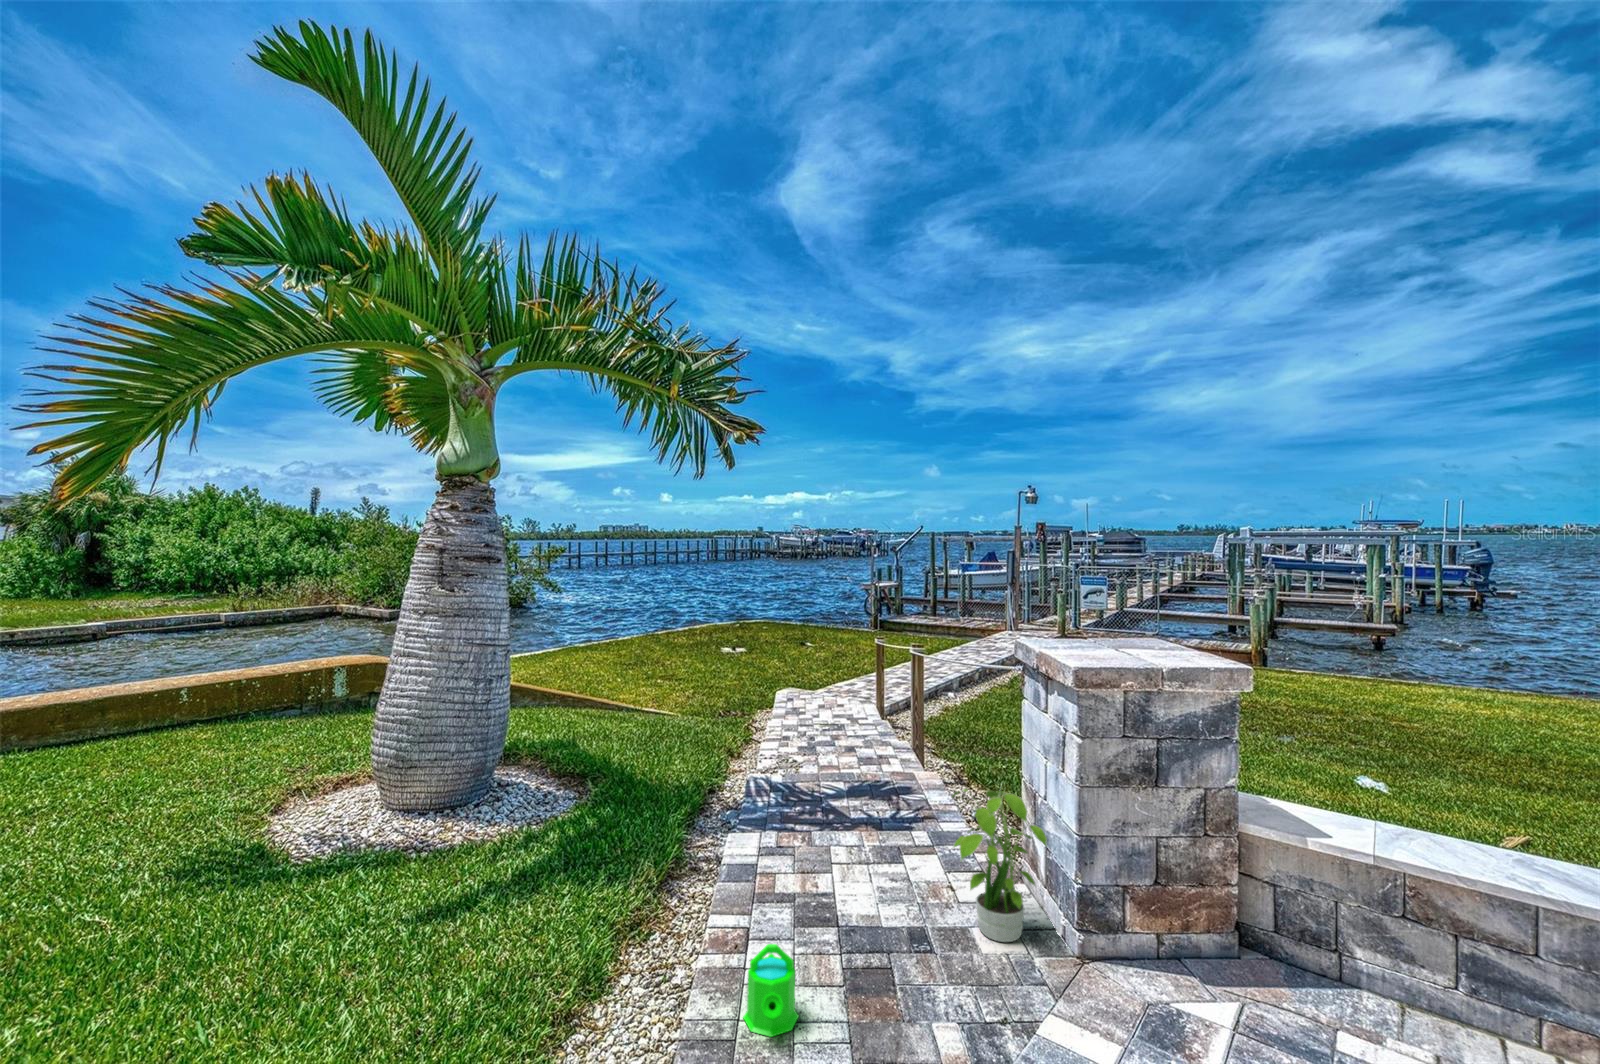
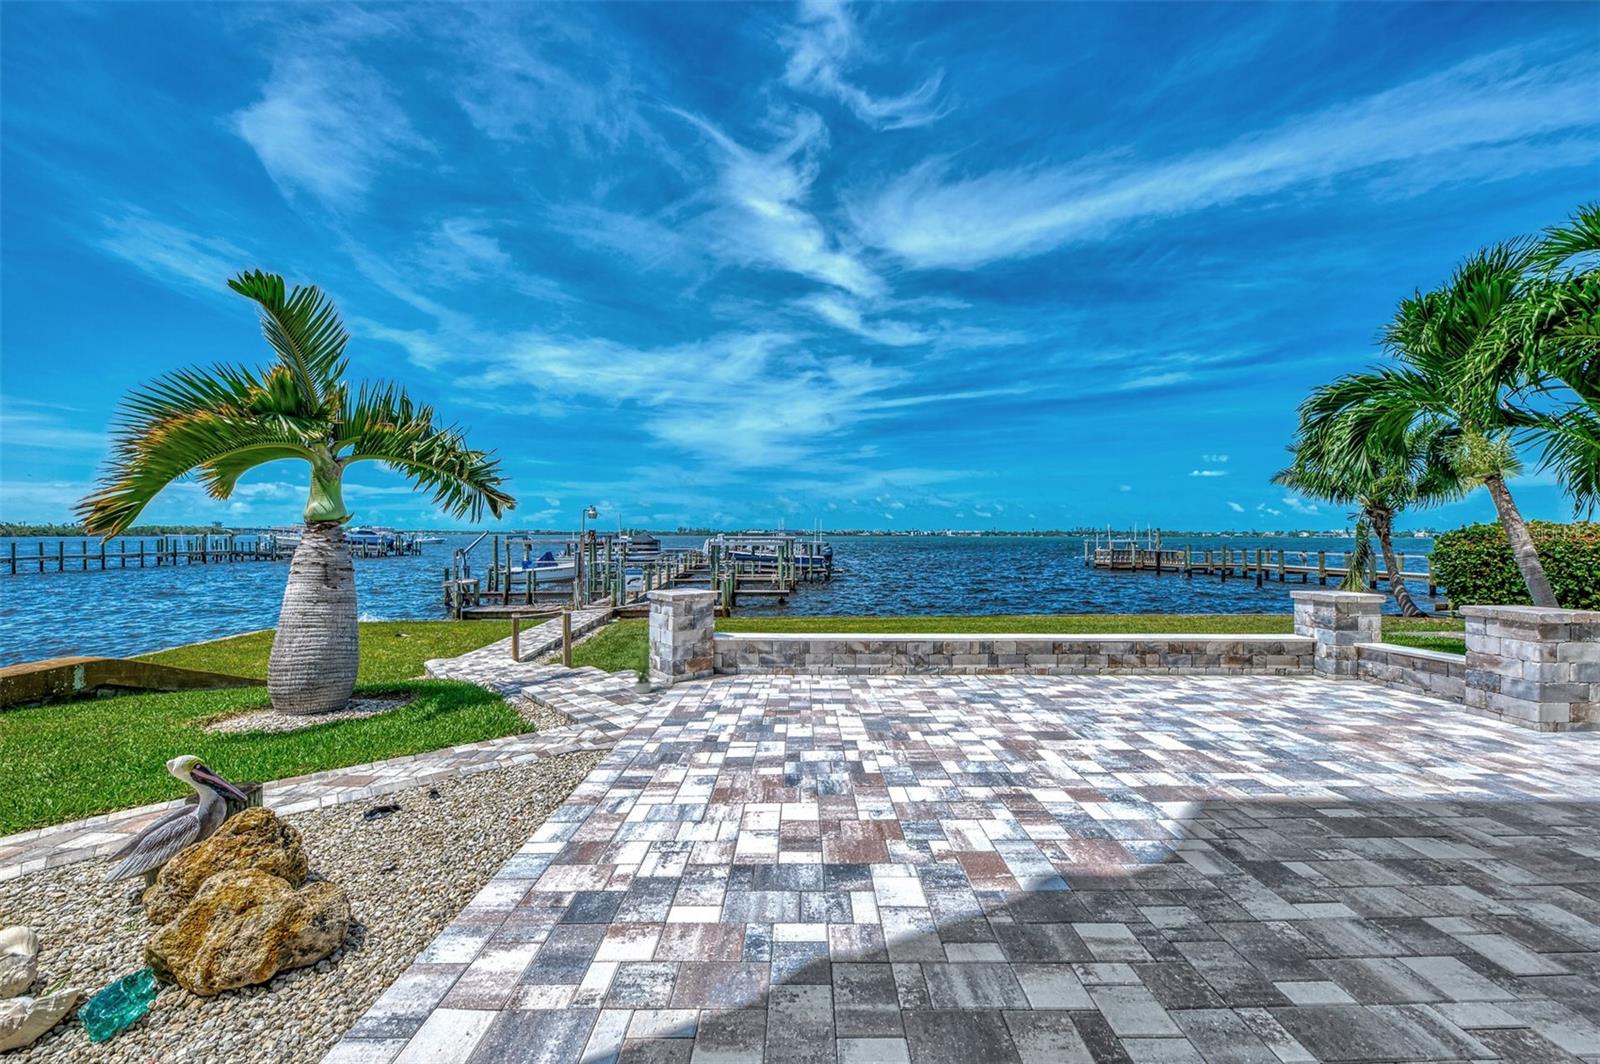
watering can: present [743,944,799,1037] -> none [573,692,593,718]

